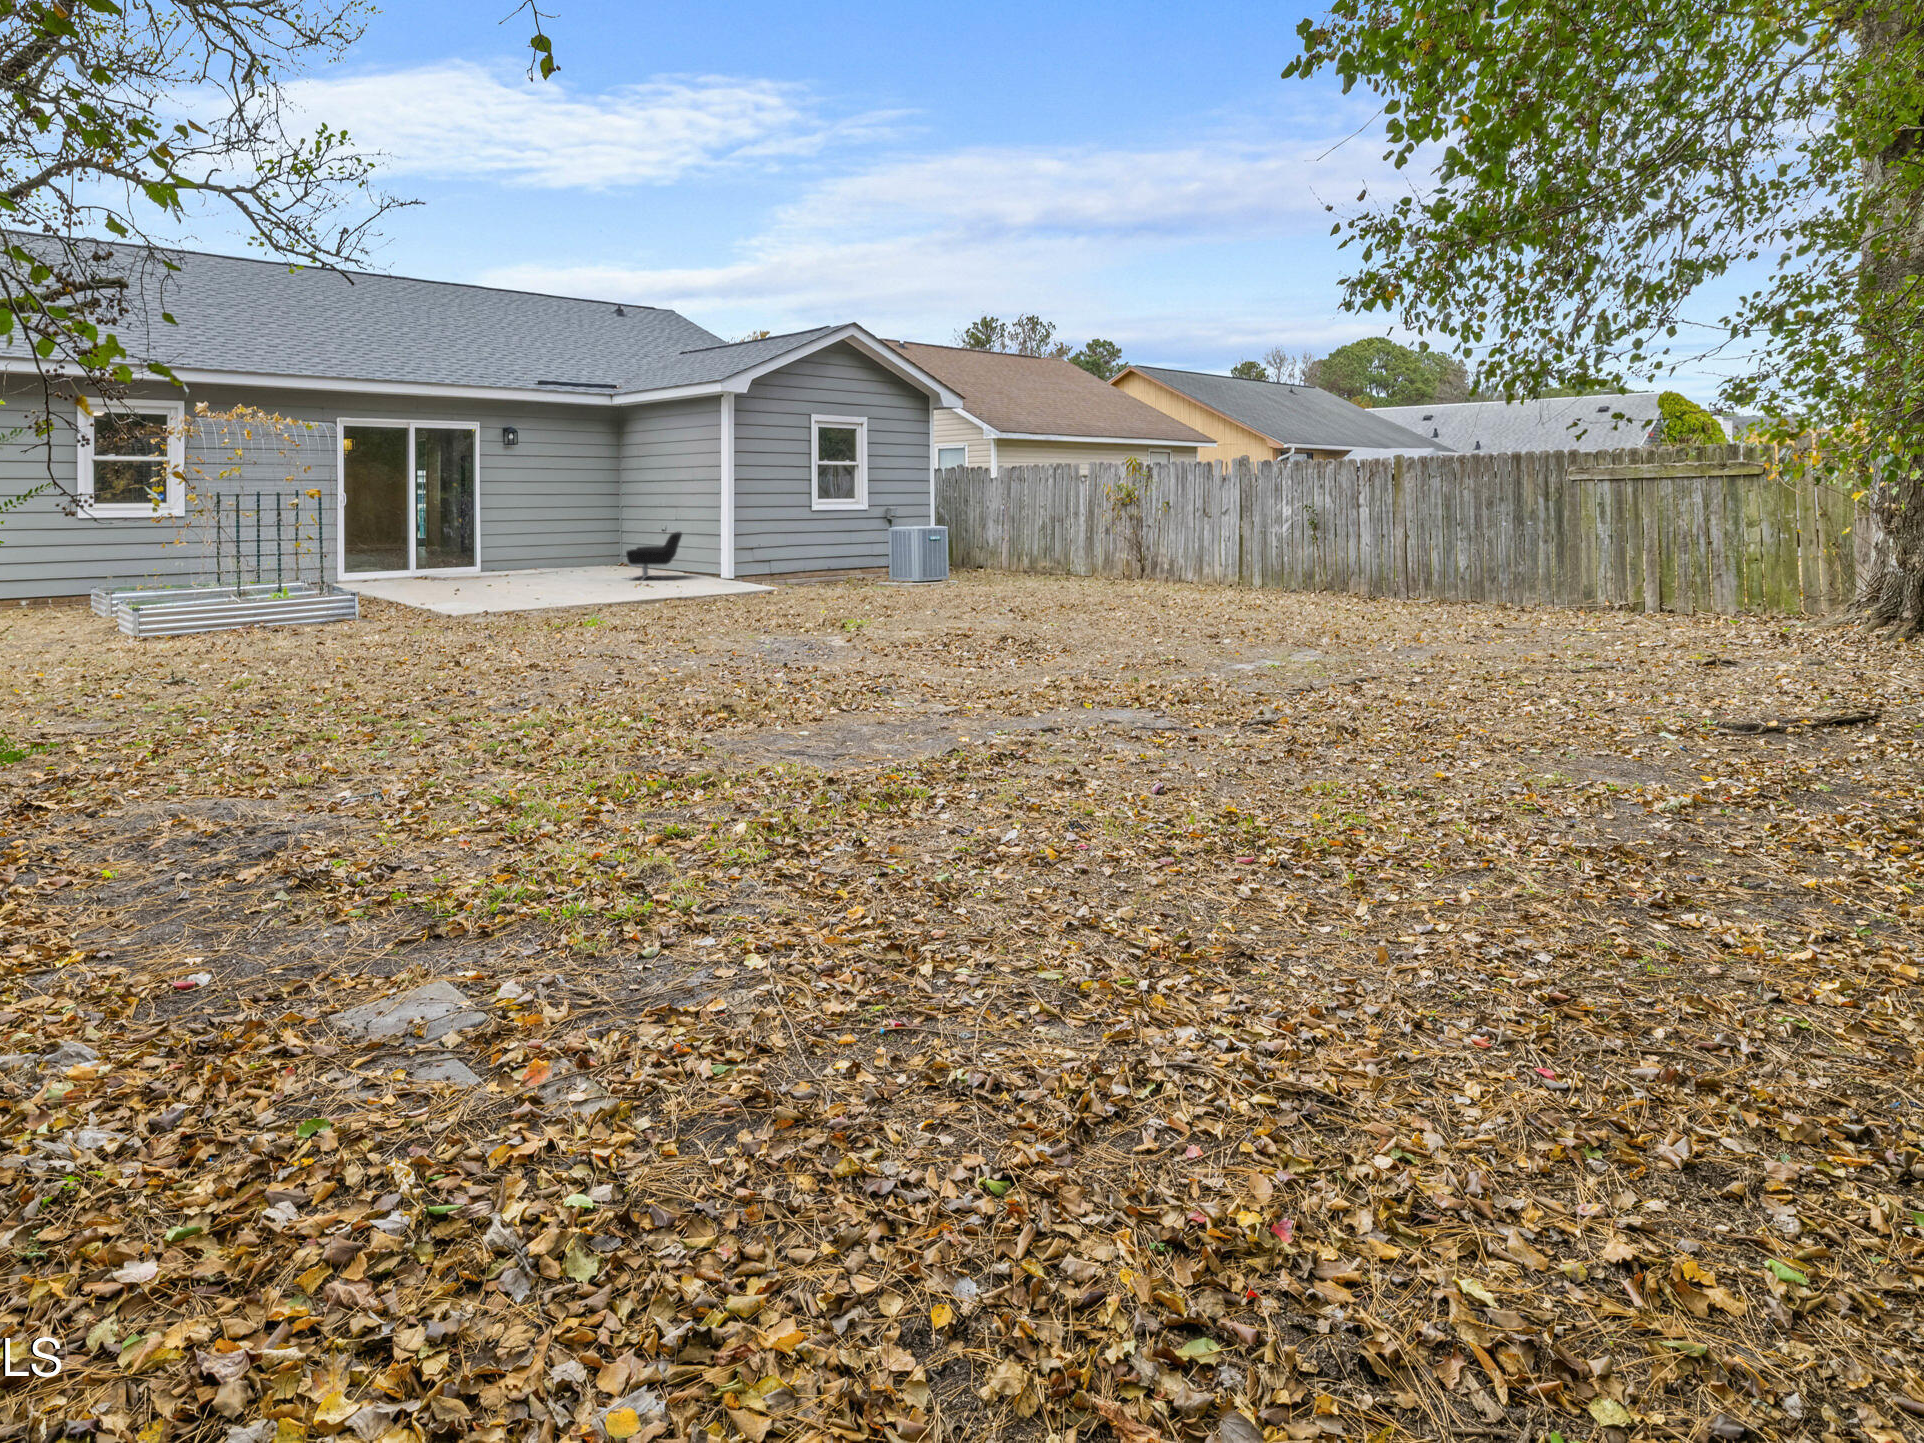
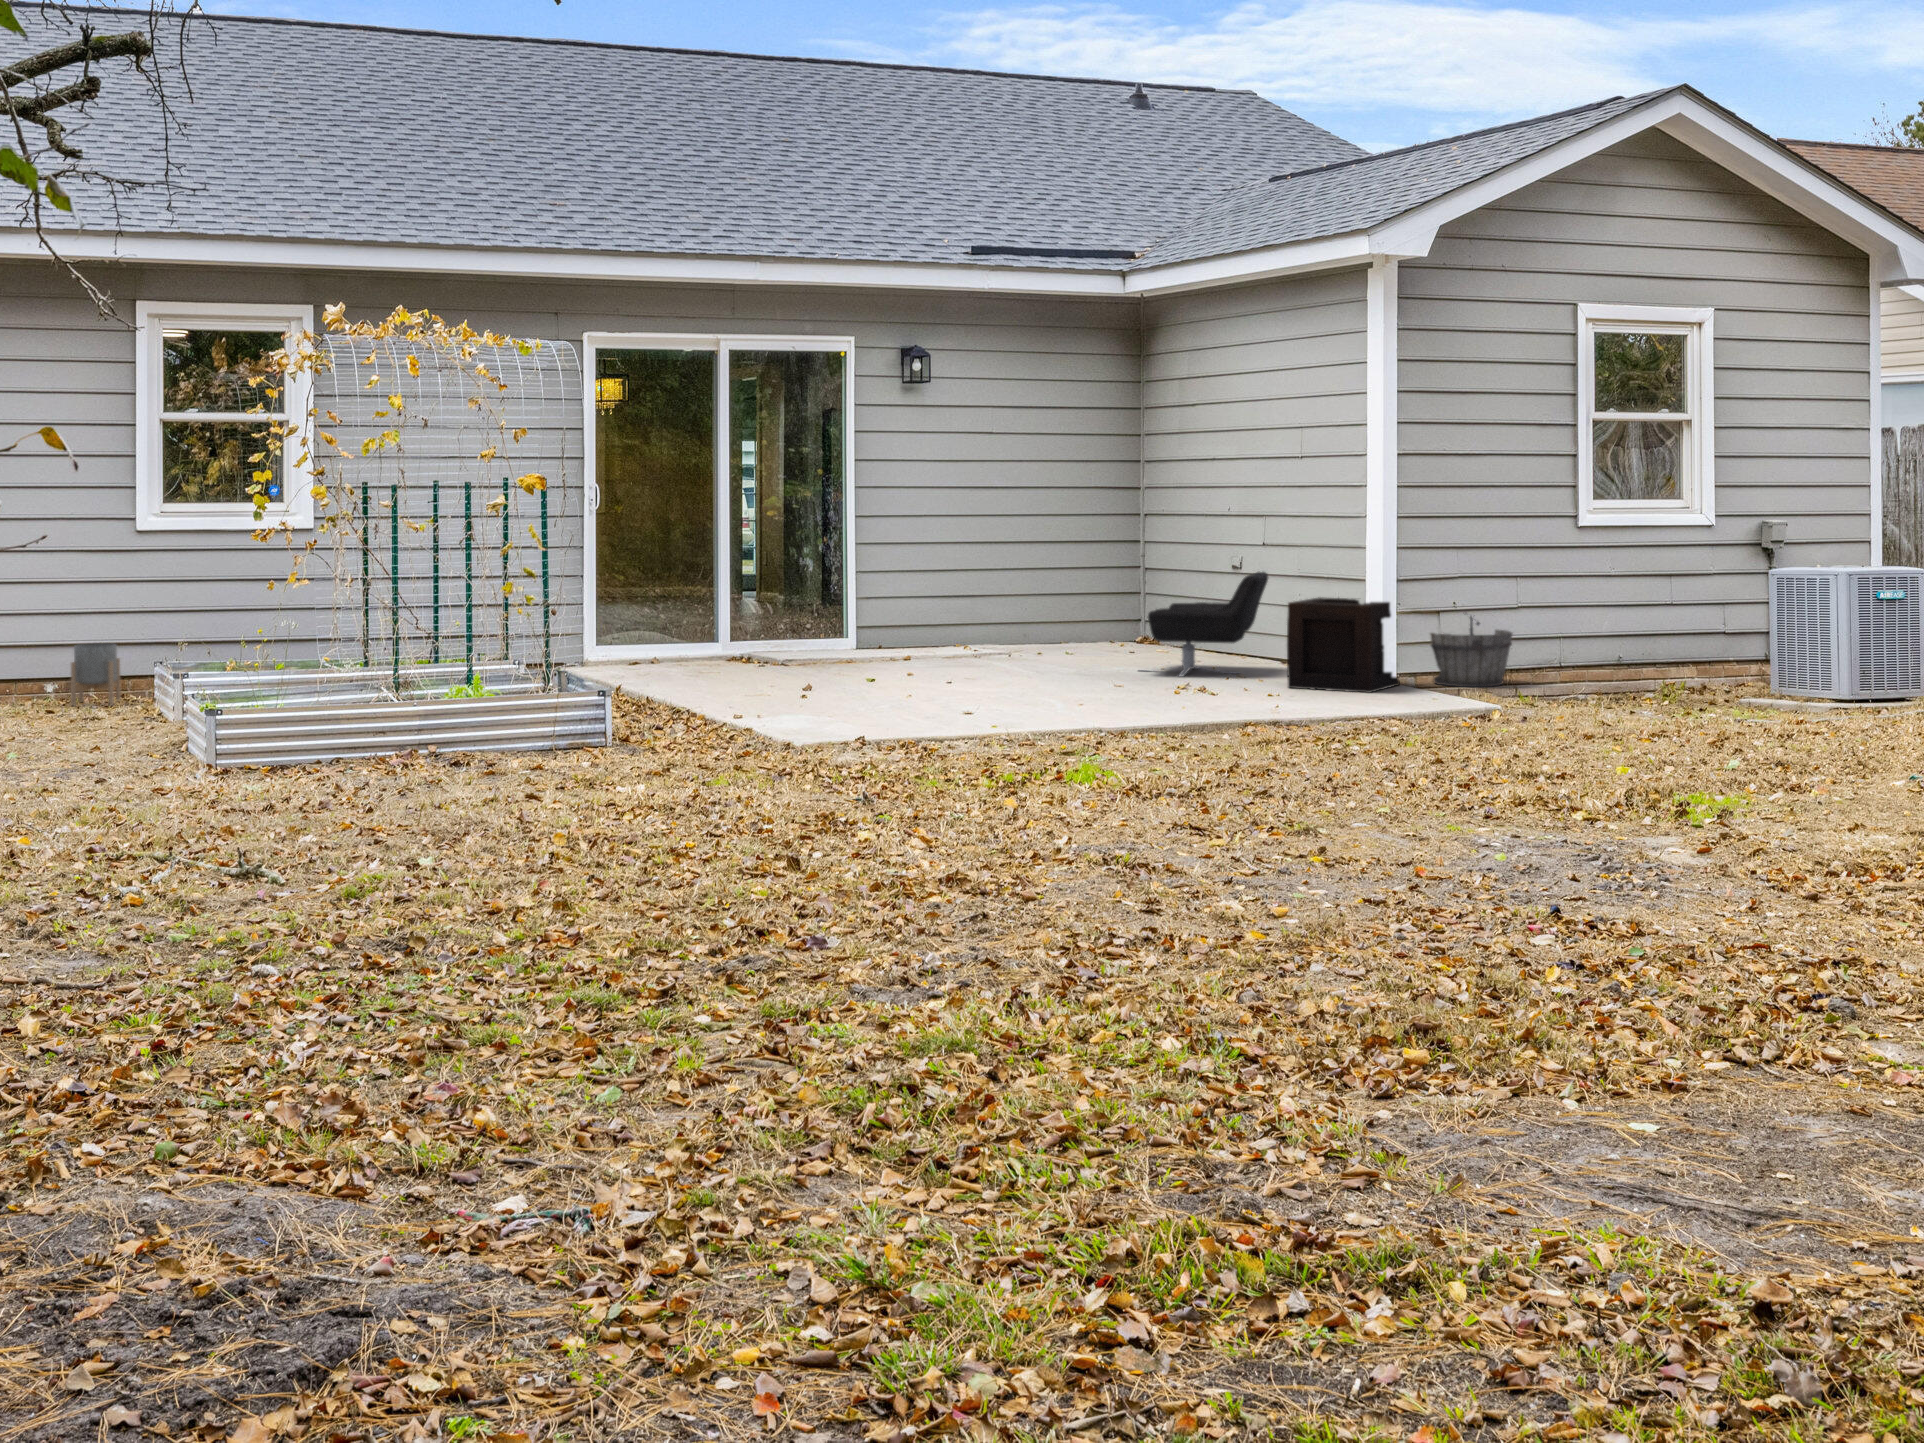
wooden crate: none [690,543,741,585] -> present [1287,597,1400,693]
wooden bucket: none [752,548,790,581] -> present [1430,616,1512,687]
planter: none [31,579,62,613] -> present [71,643,121,706]

